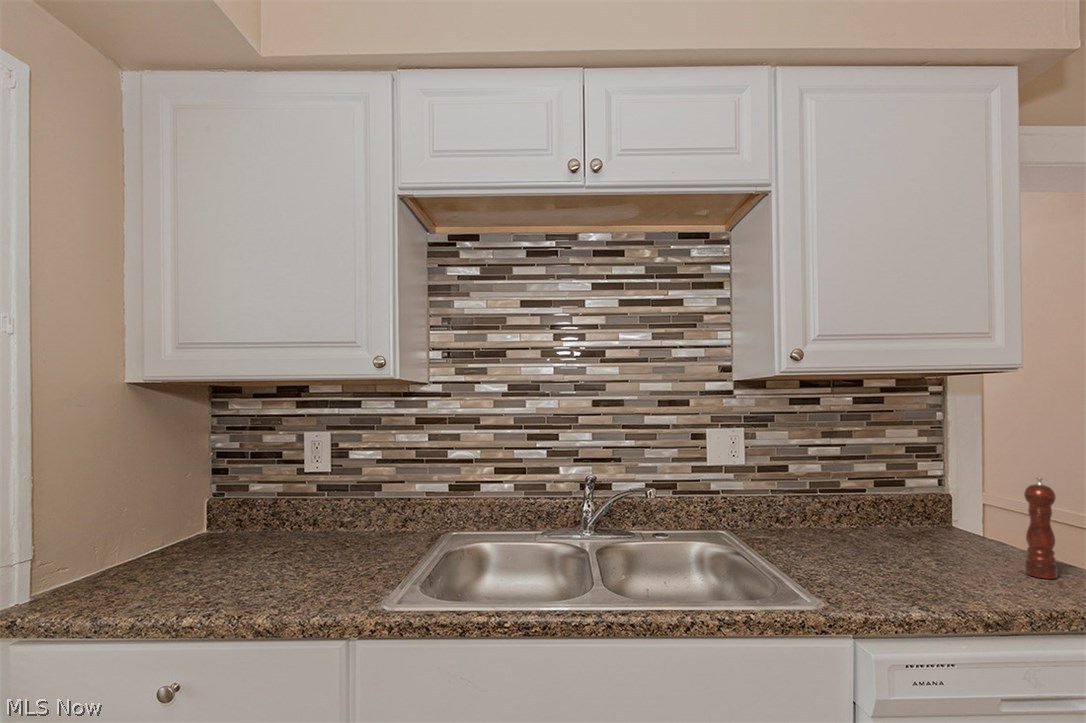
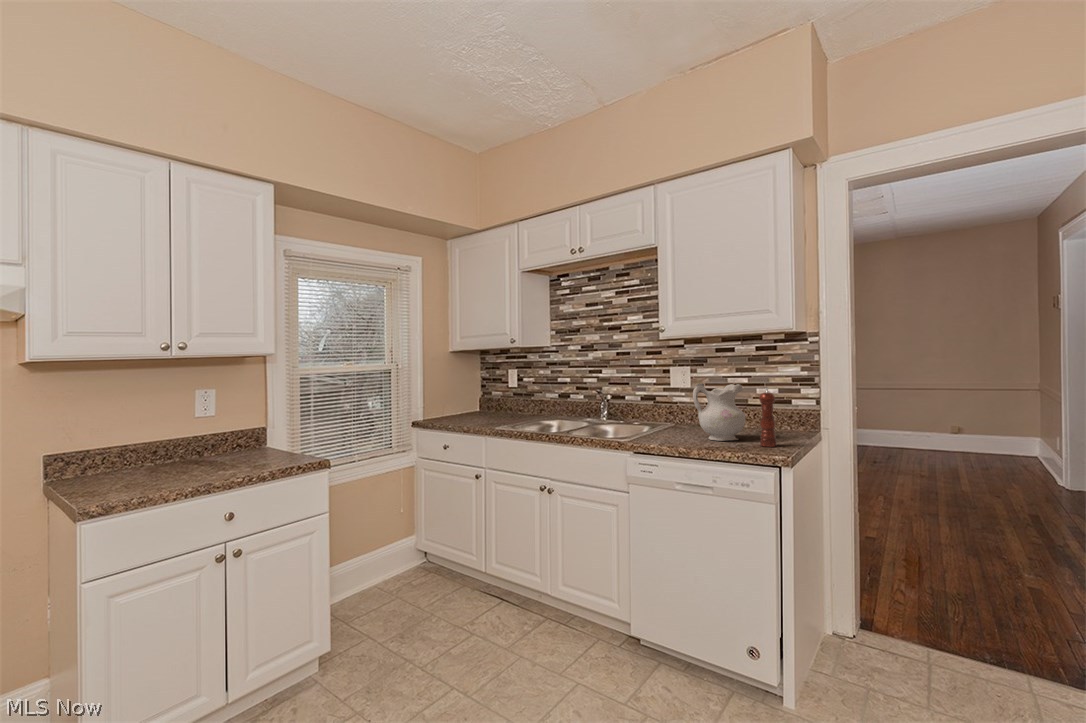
ceramic pitcher: none [888,467,980,574] -> present [693,383,745,441]

